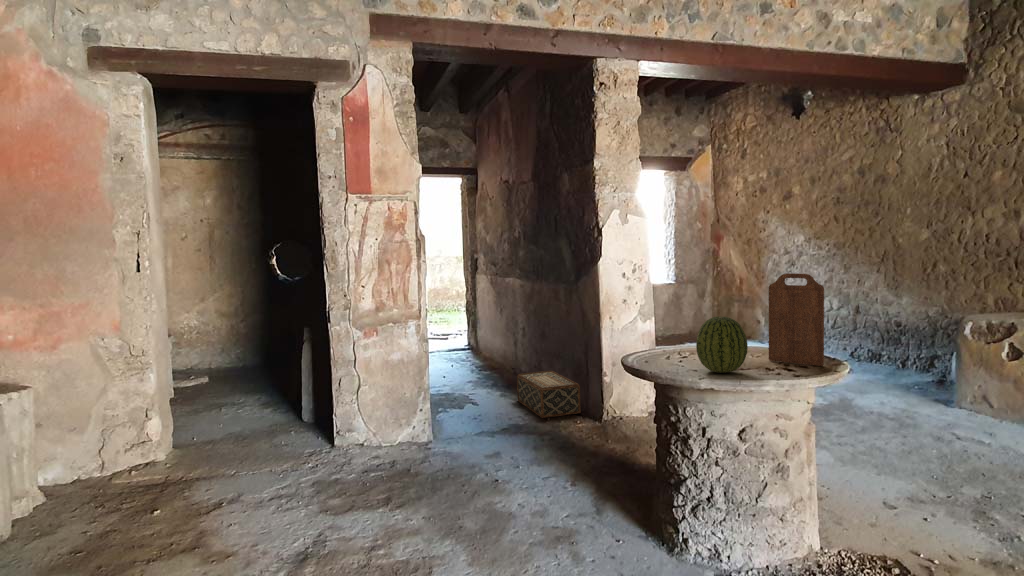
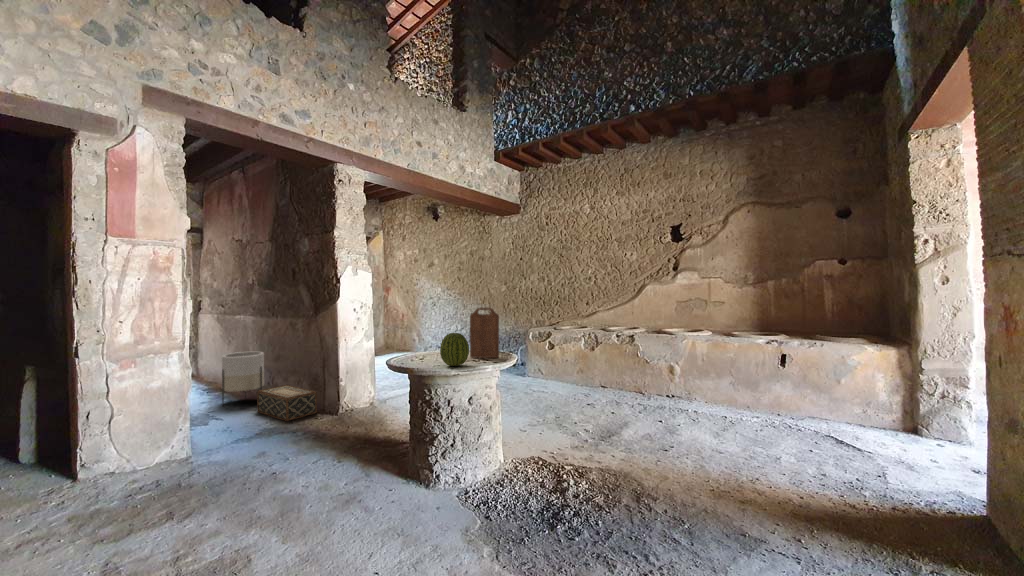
planter: none [486,324,532,389] -> present [222,352,264,406]

